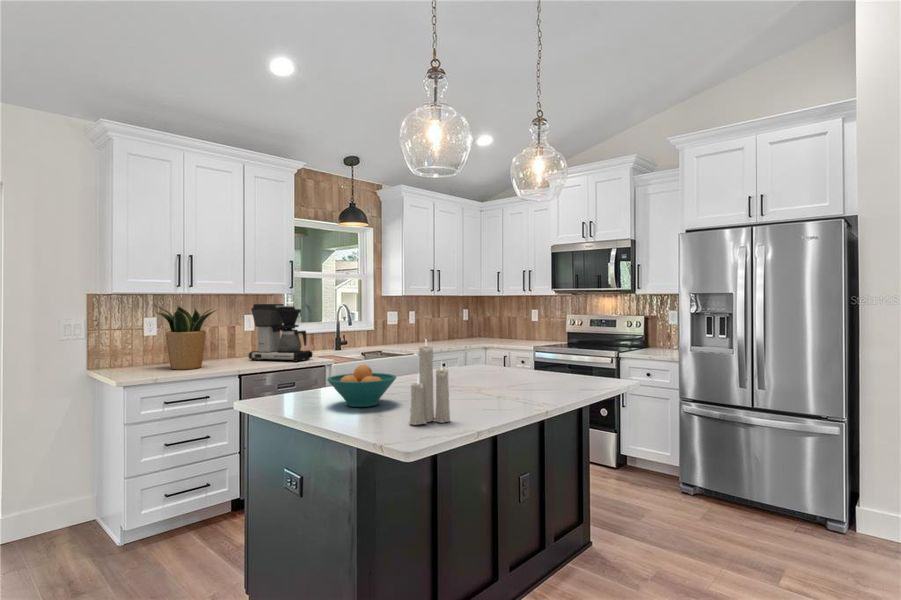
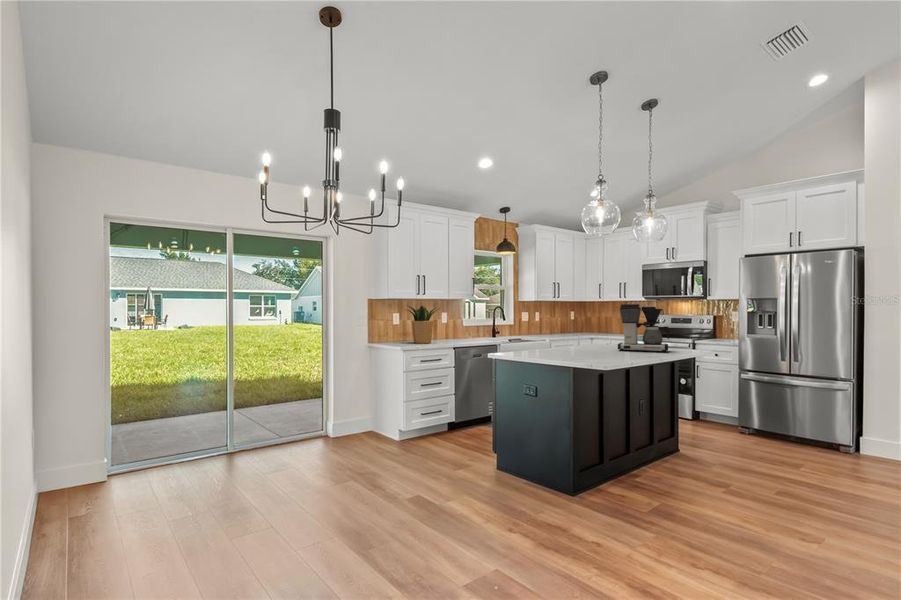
coffee maker: present [249,304,313,362] -> present [618,304,669,352]
candle: present [409,340,450,425] -> none [598,316,618,362]
fruit bowl: present [327,365,396,407] -> none [543,335,580,357]

